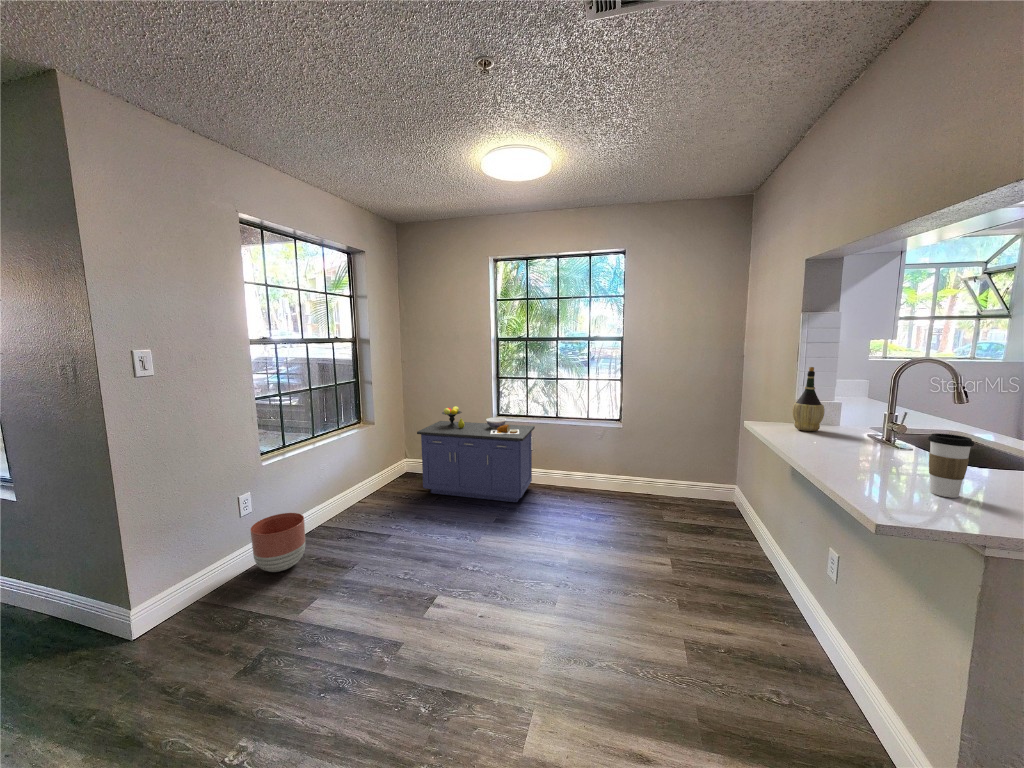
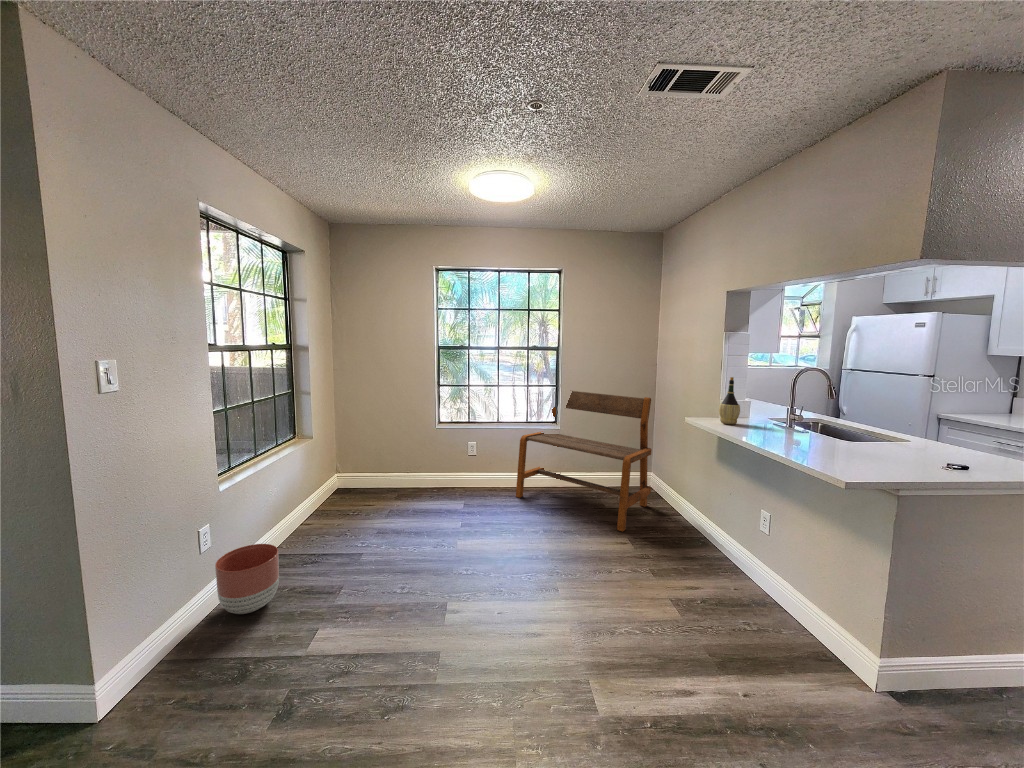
bench: none [565,381,722,551] -> present [516,391,652,532]
storage cabinet: present [417,406,535,502] -> none [368,416,484,509]
coffee cup: present [928,433,974,498] -> none [832,421,857,460]

